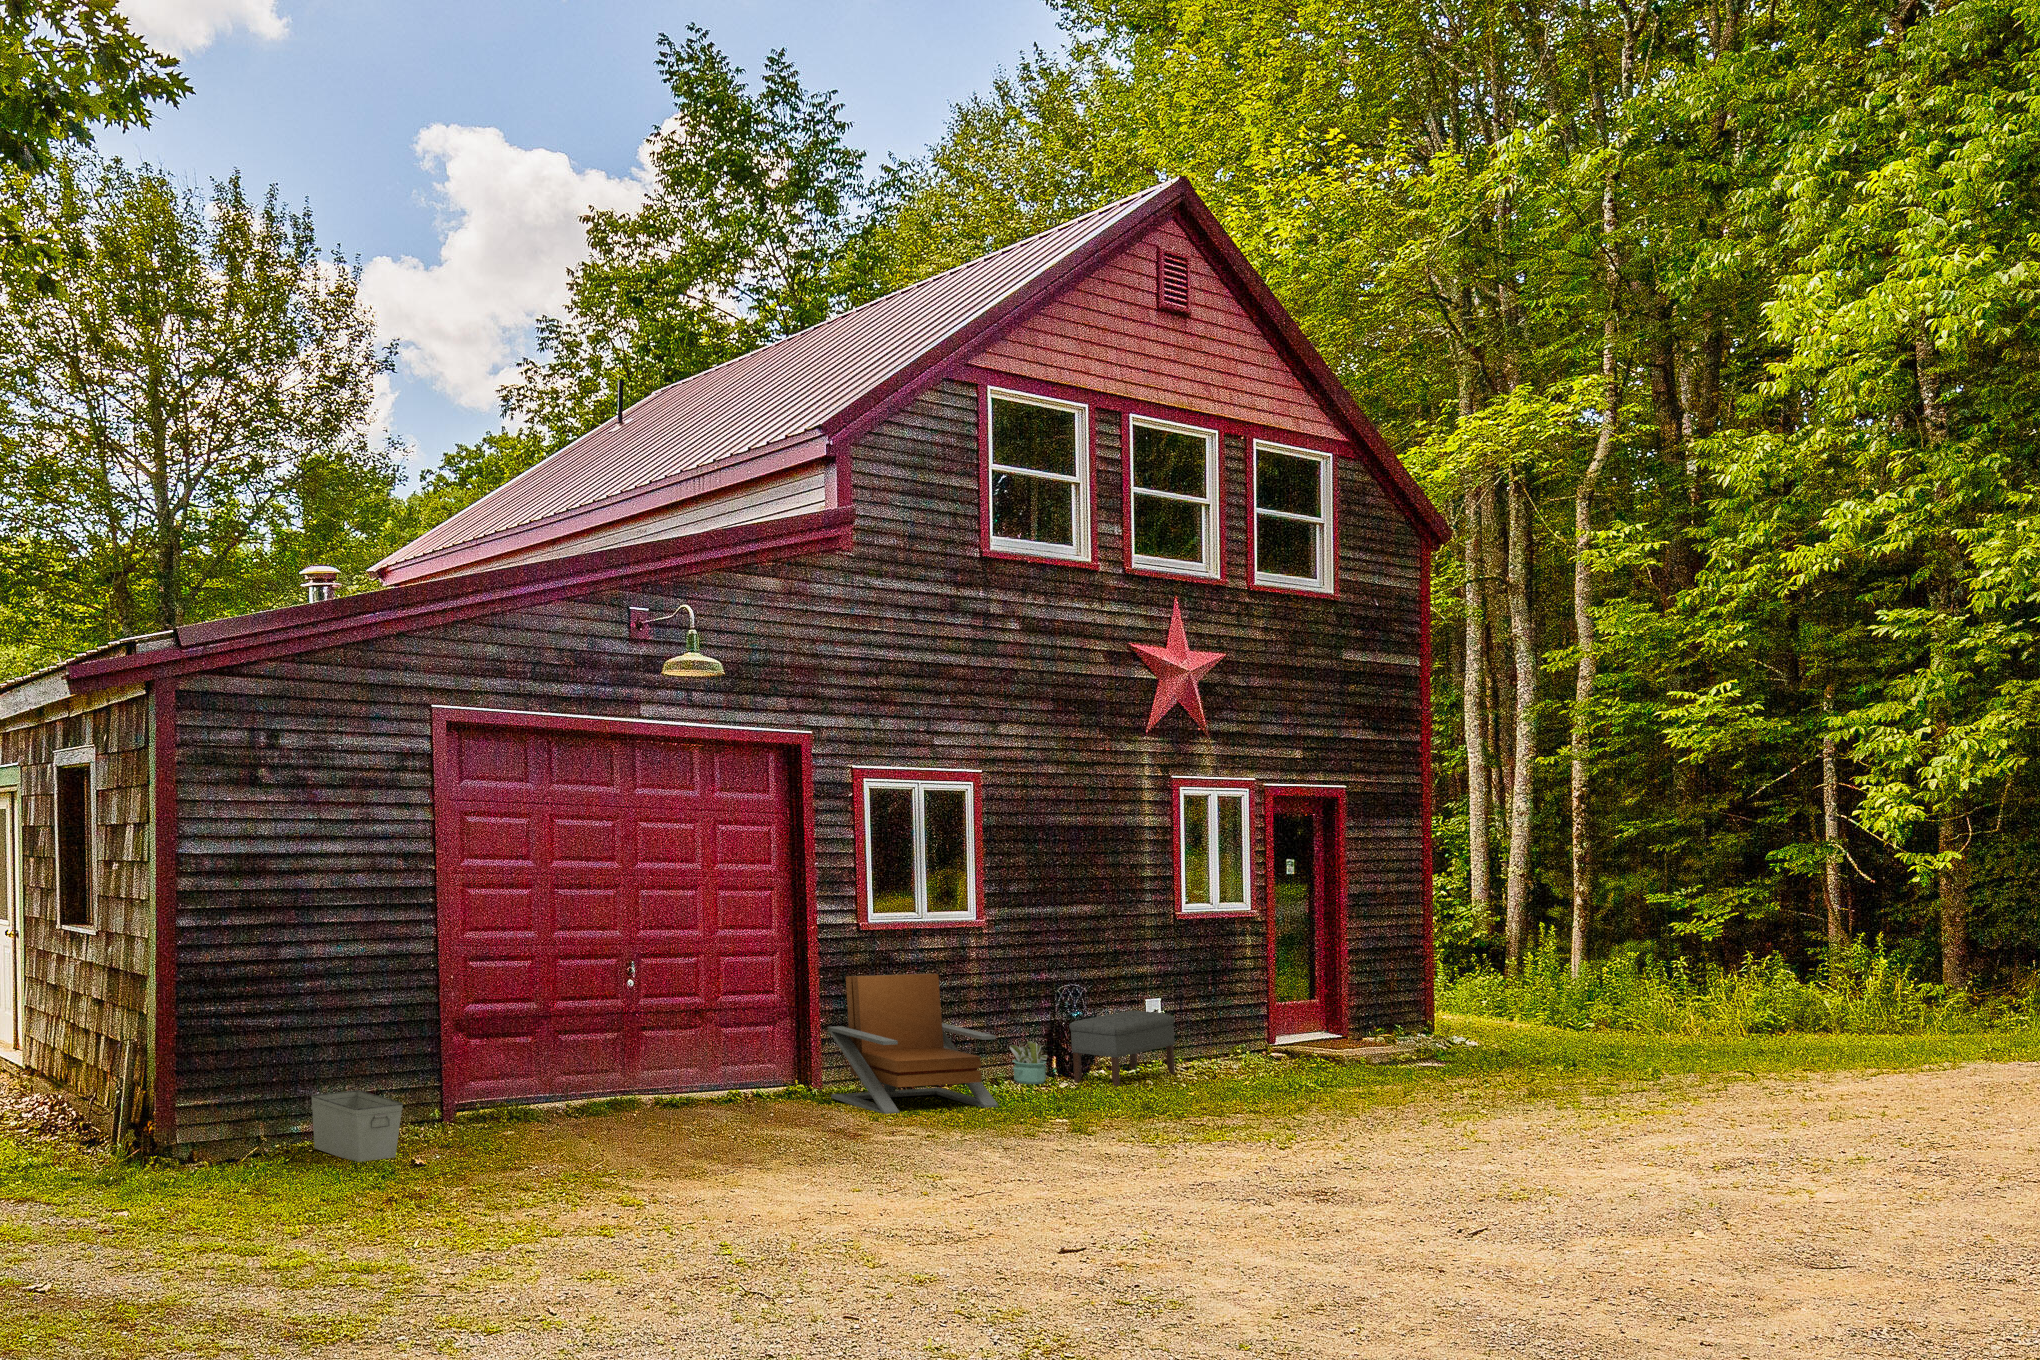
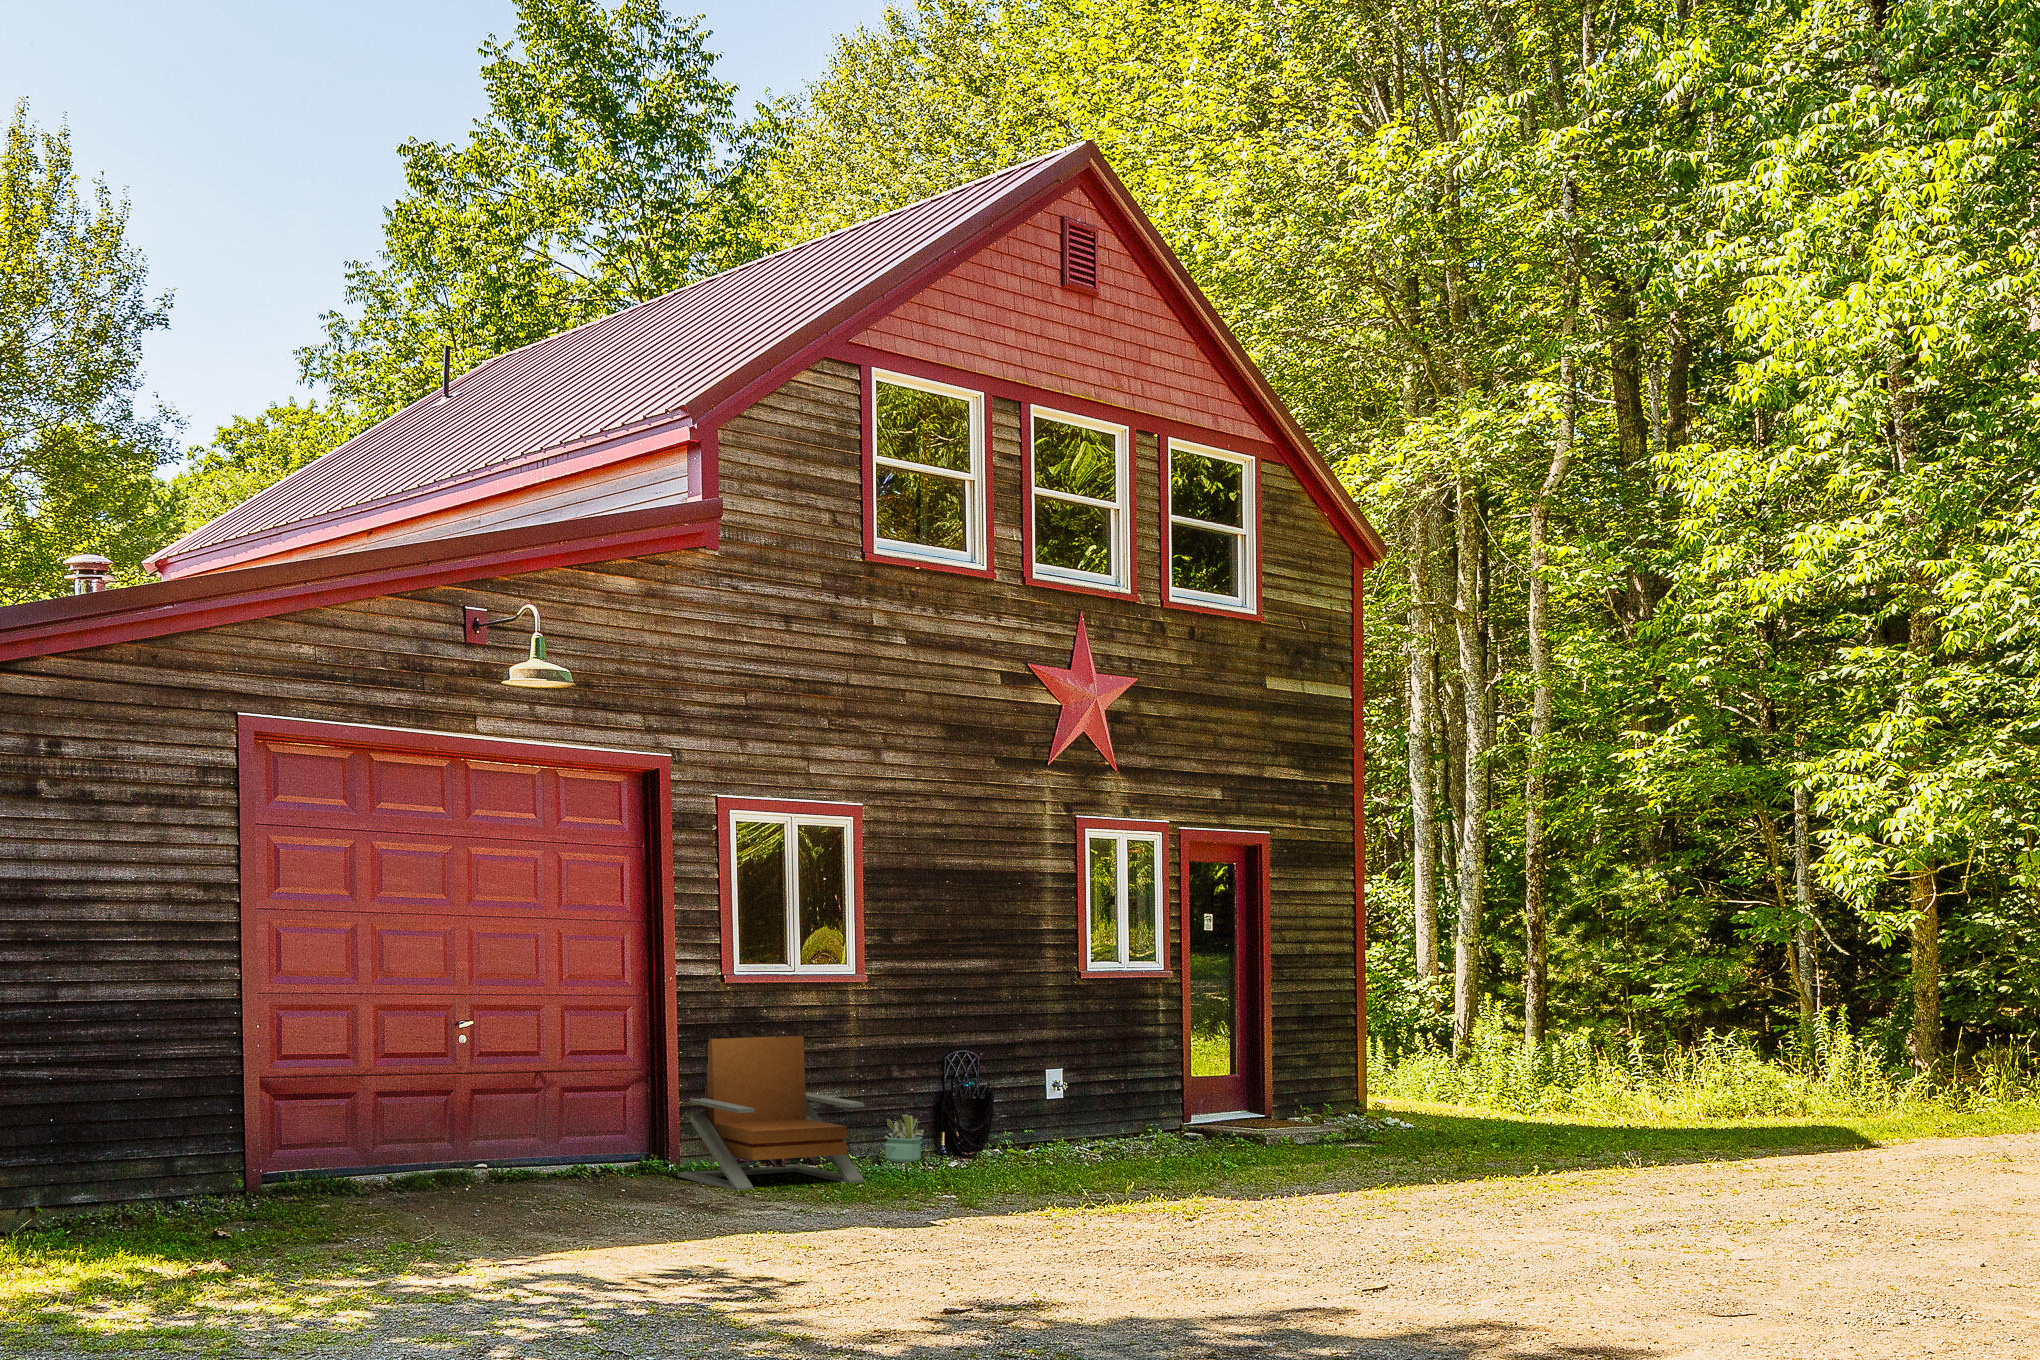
bench: present [1069,1010,1175,1086] -> none [949,1081,1067,1165]
storage bin: present [311,1090,403,1162] -> none [80,1161,189,1240]

